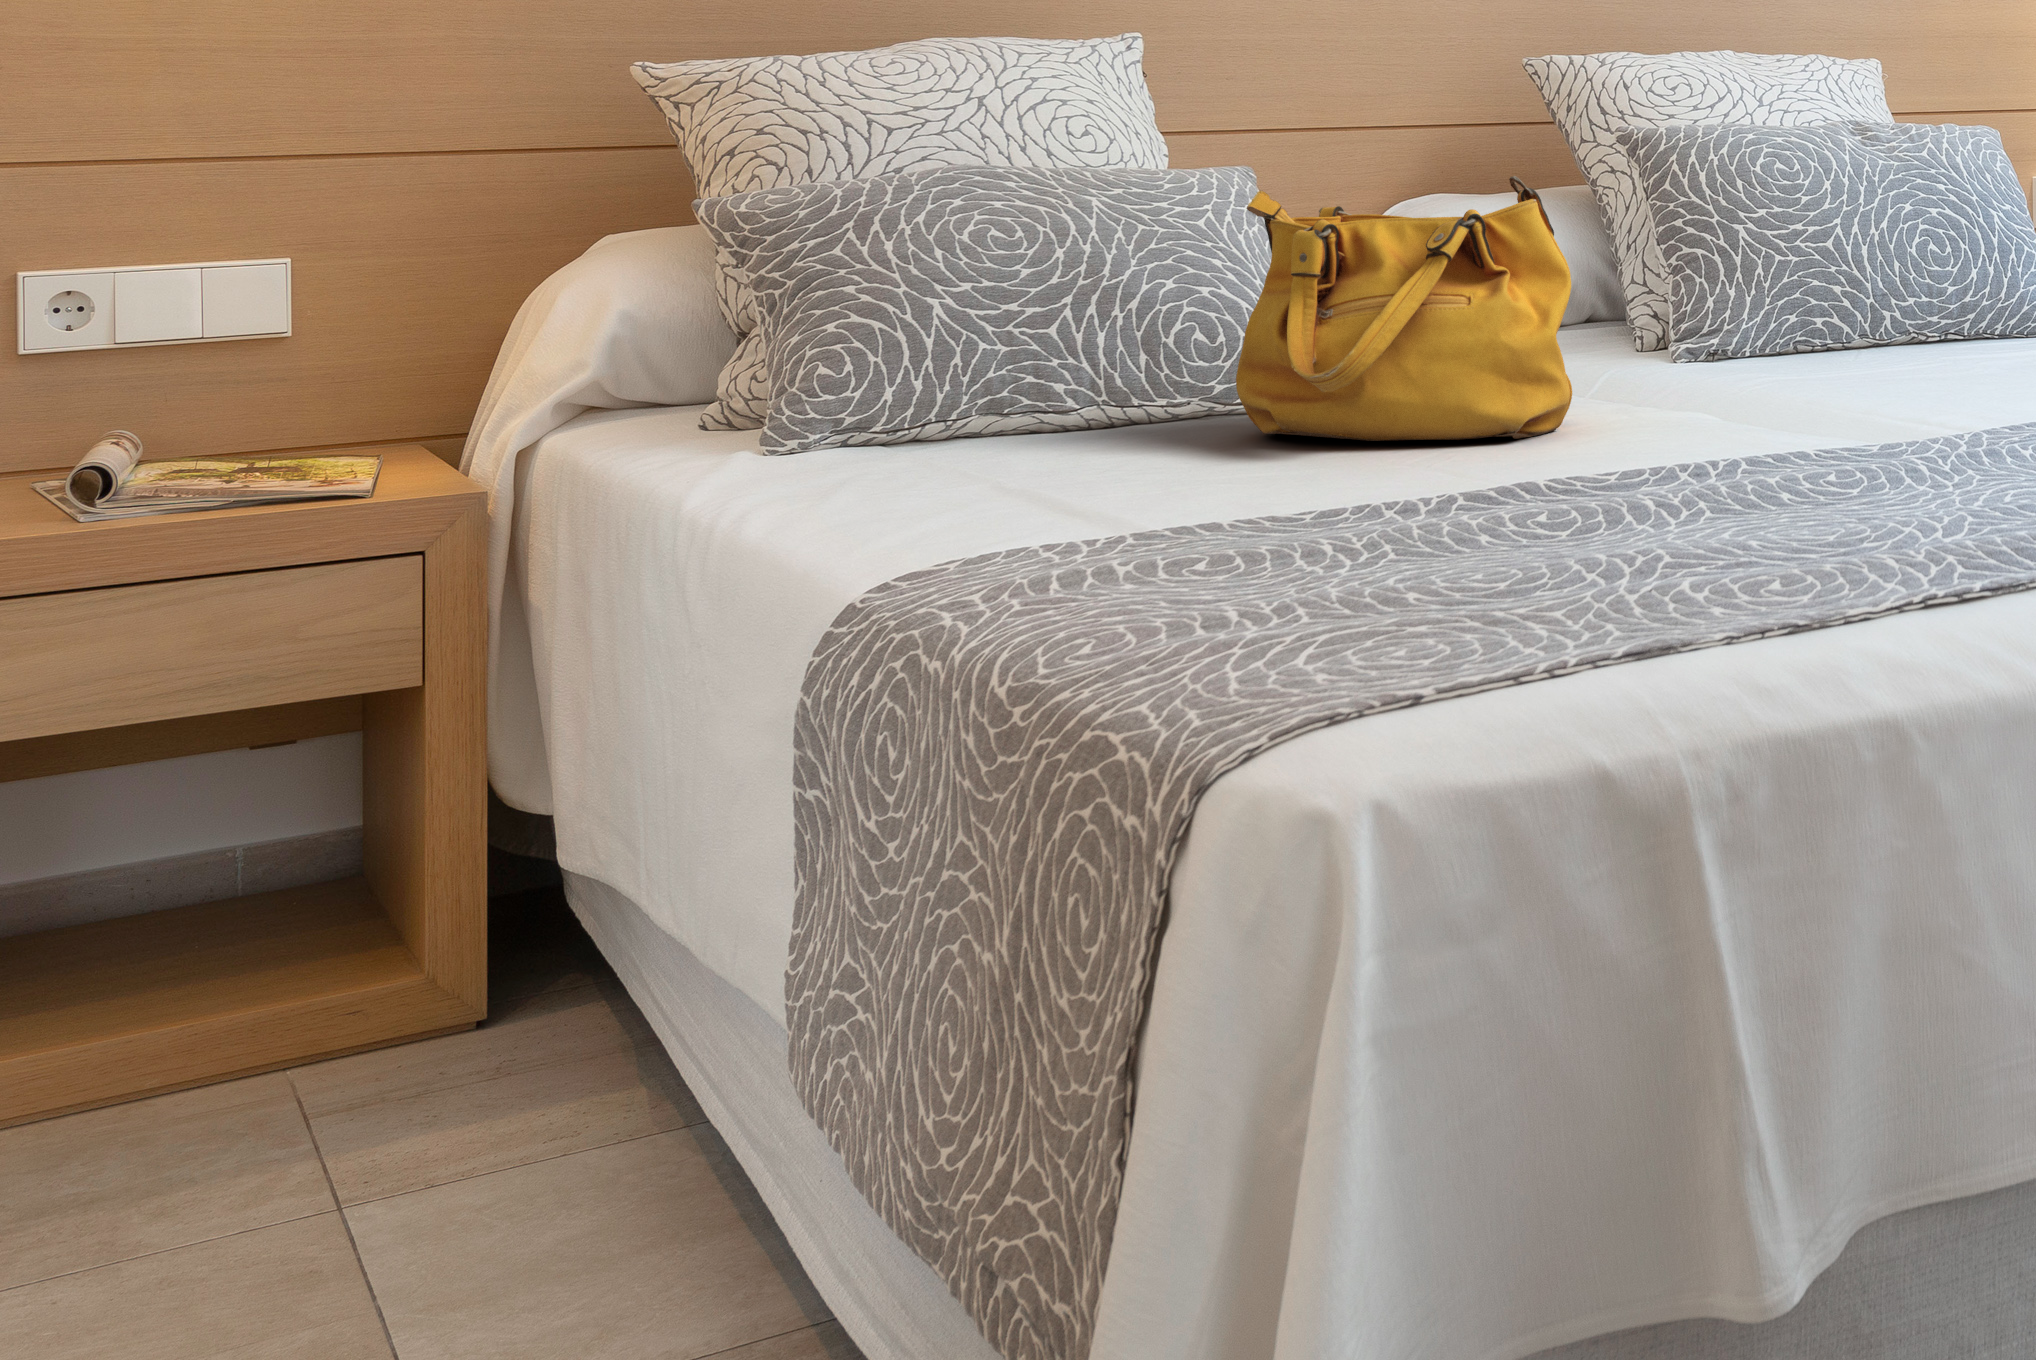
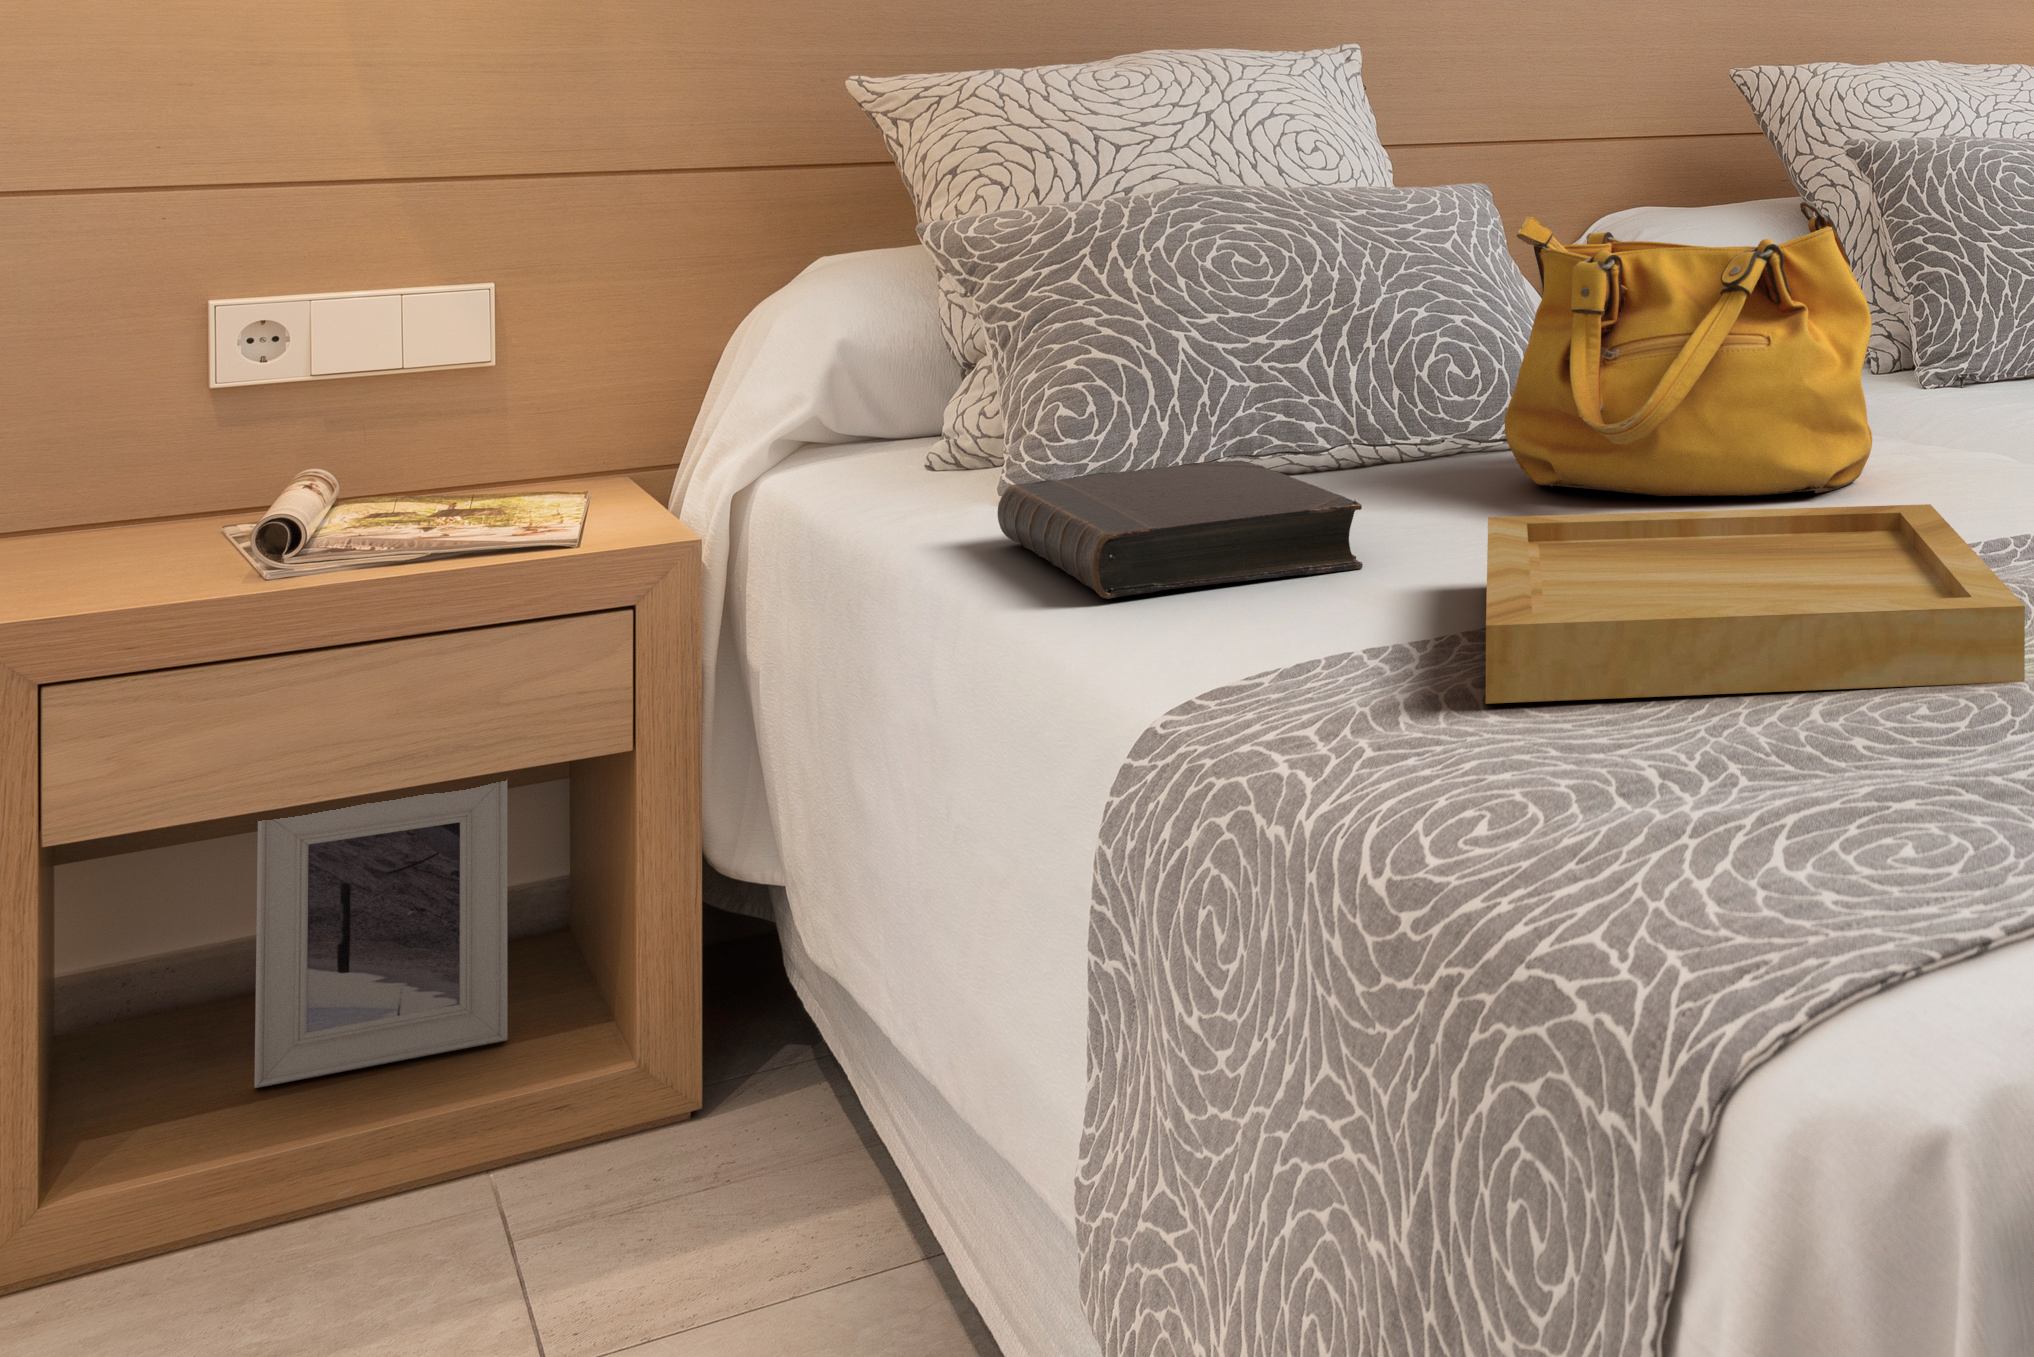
book: none [754,409,1075,515] -> present [998,460,1363,599]
tray: none [1130,433,1593,576] -> present [1486,504,2025,704]
picture frame: none [72,711,310,993] -> present [255,780,507,1088]

